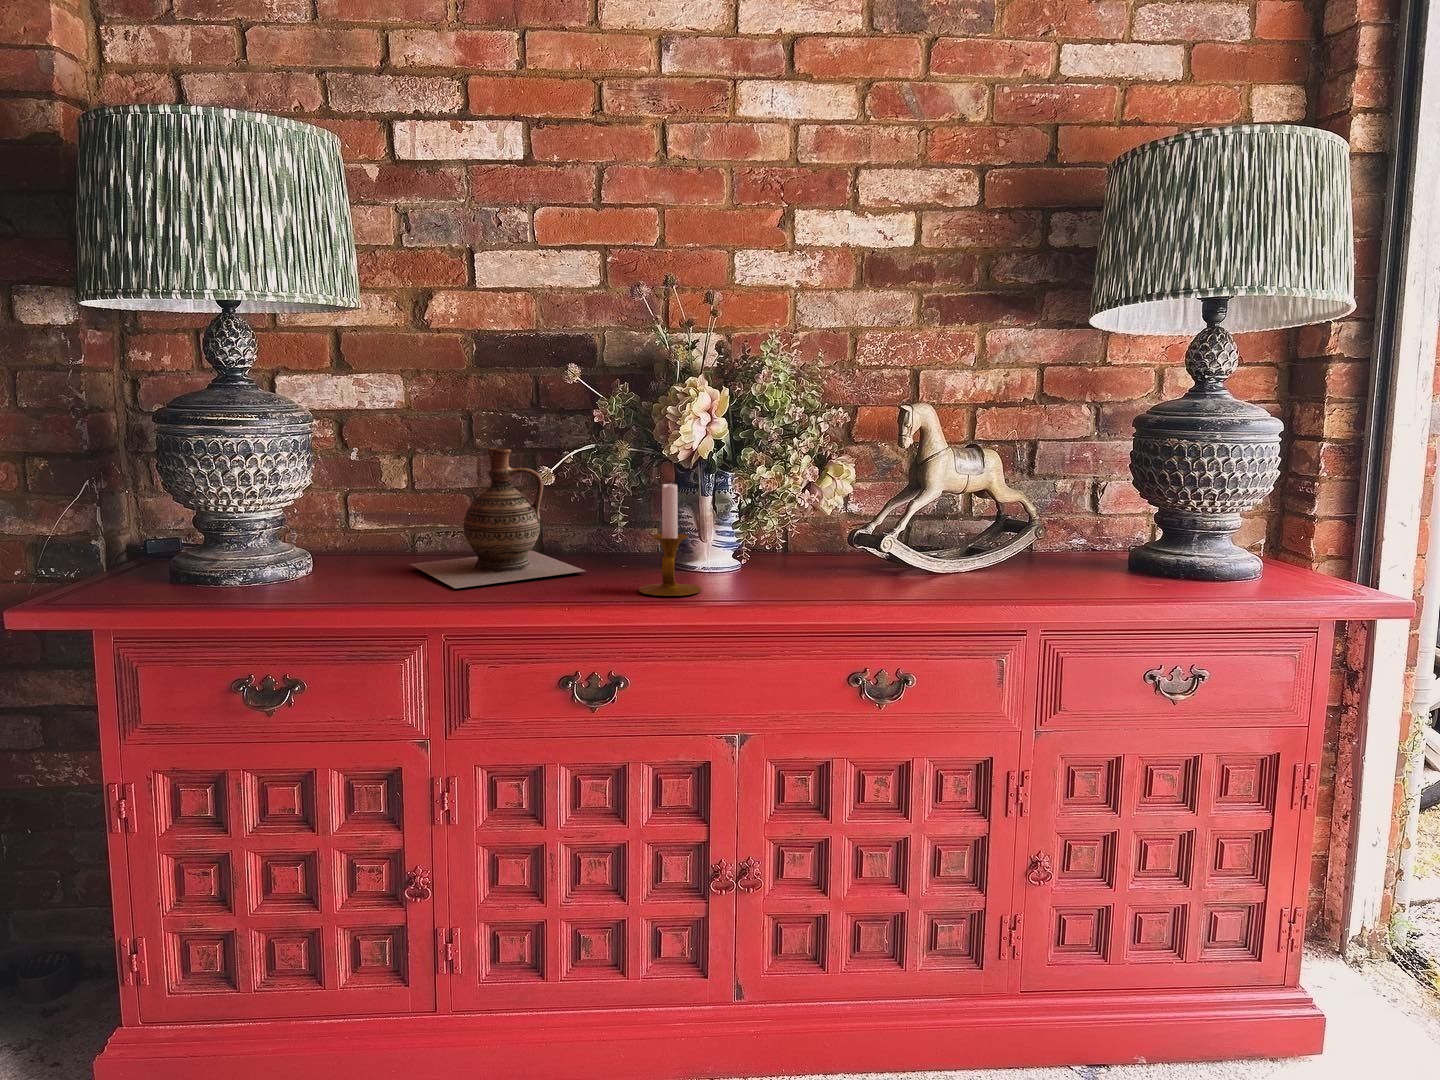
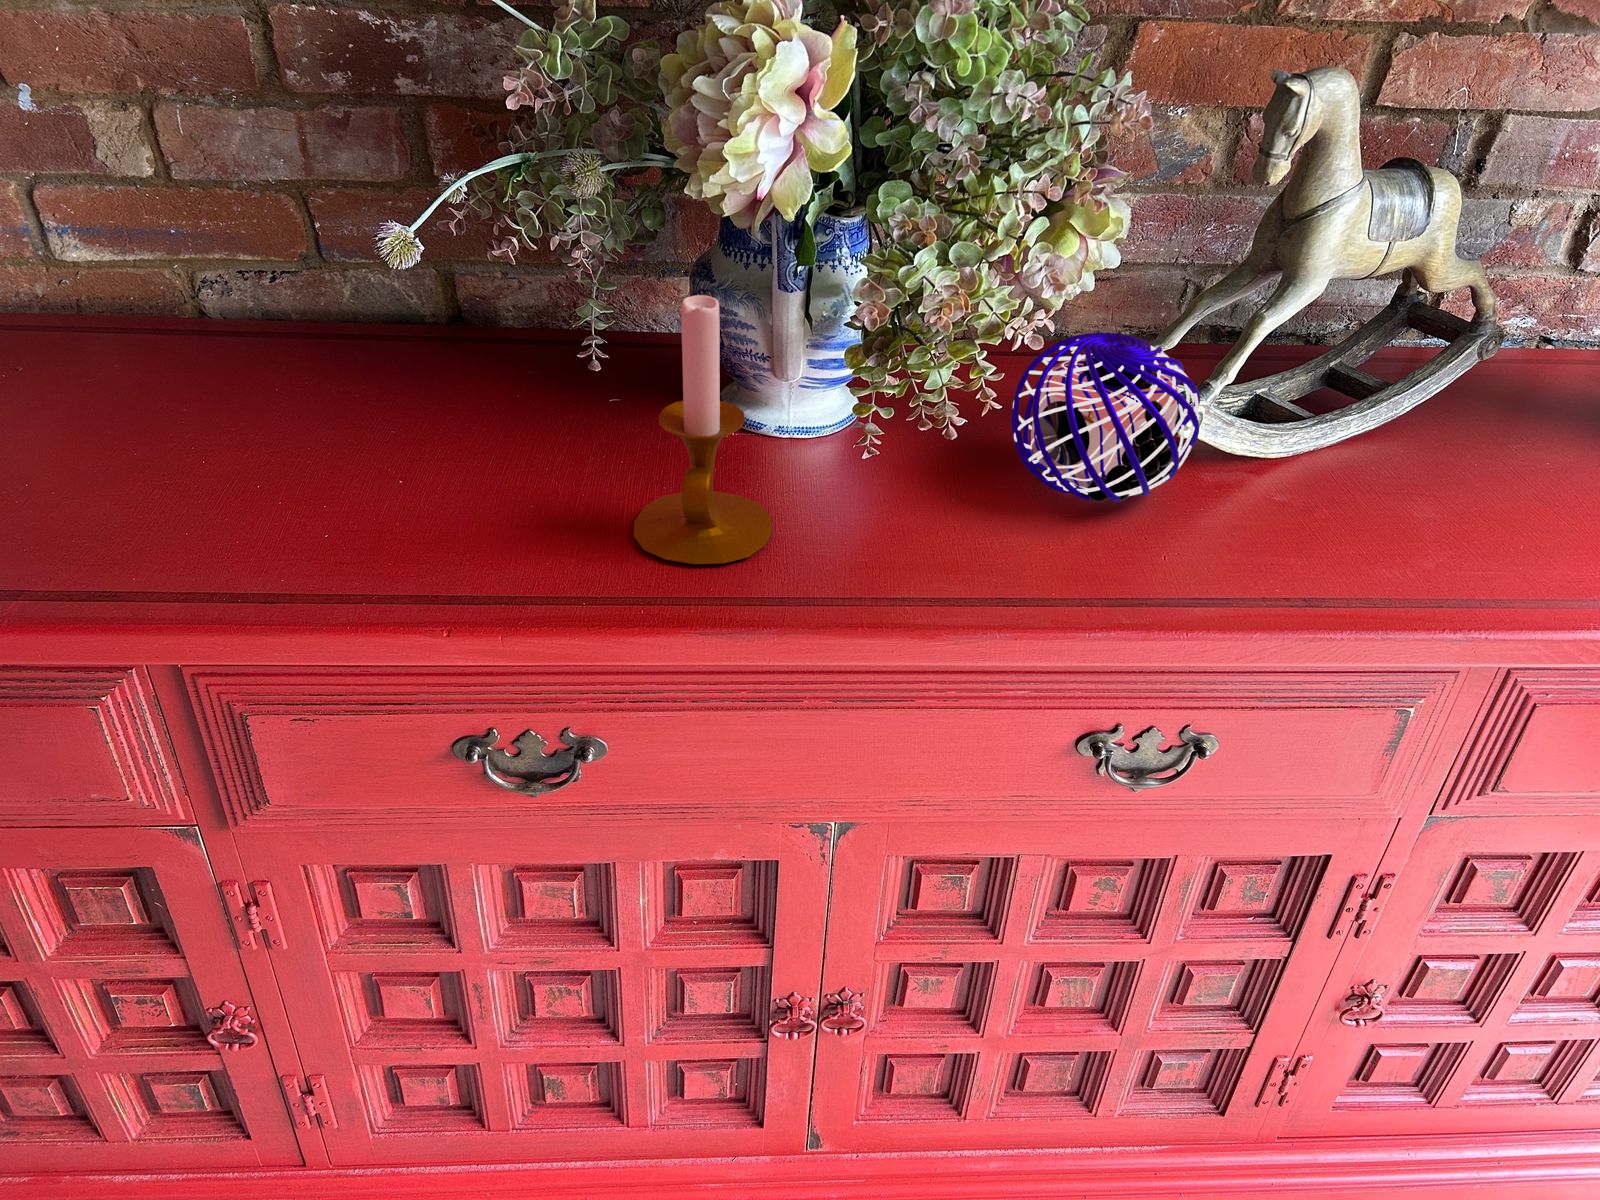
ceramic jug: present [410,448,585,588] -> none [160,136,531,510]
decorative orb: none [809,512,893,581] -> present [1011,333,1200,502]

